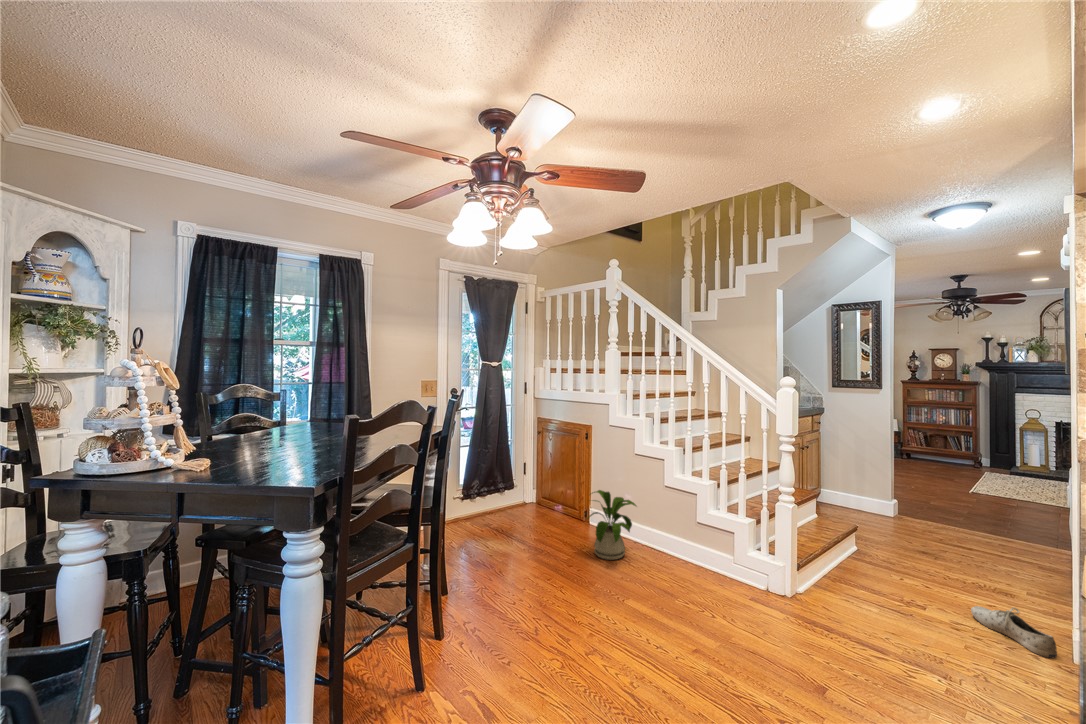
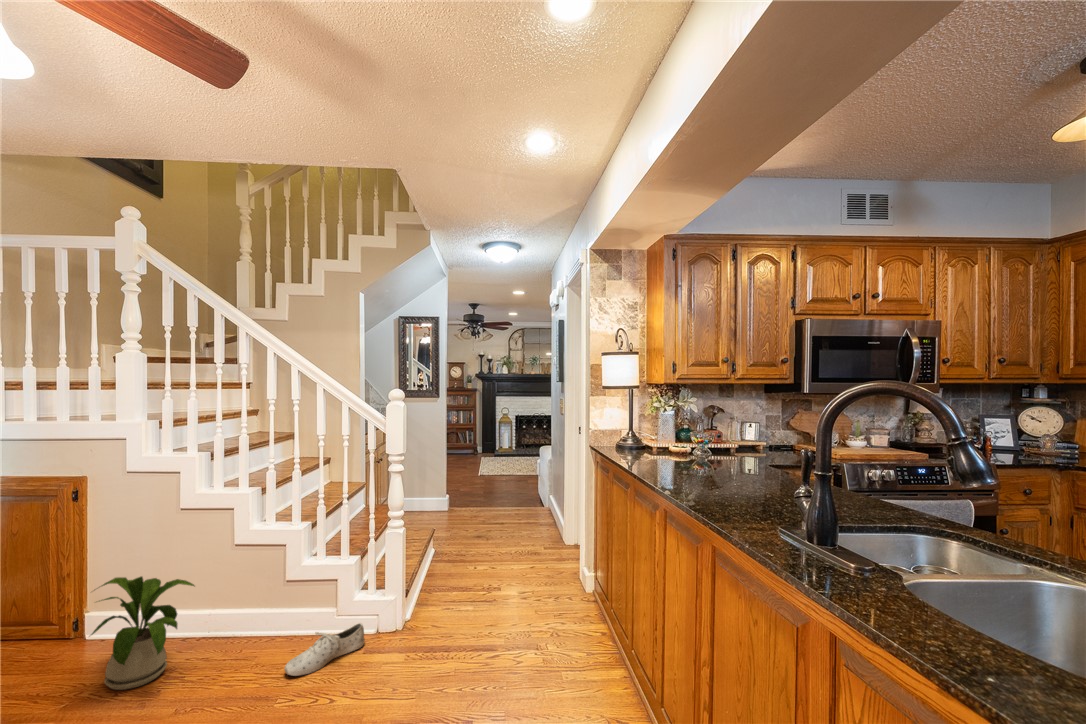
shoe: present [971,606,1057,658] -> present [284,623,365,676]

